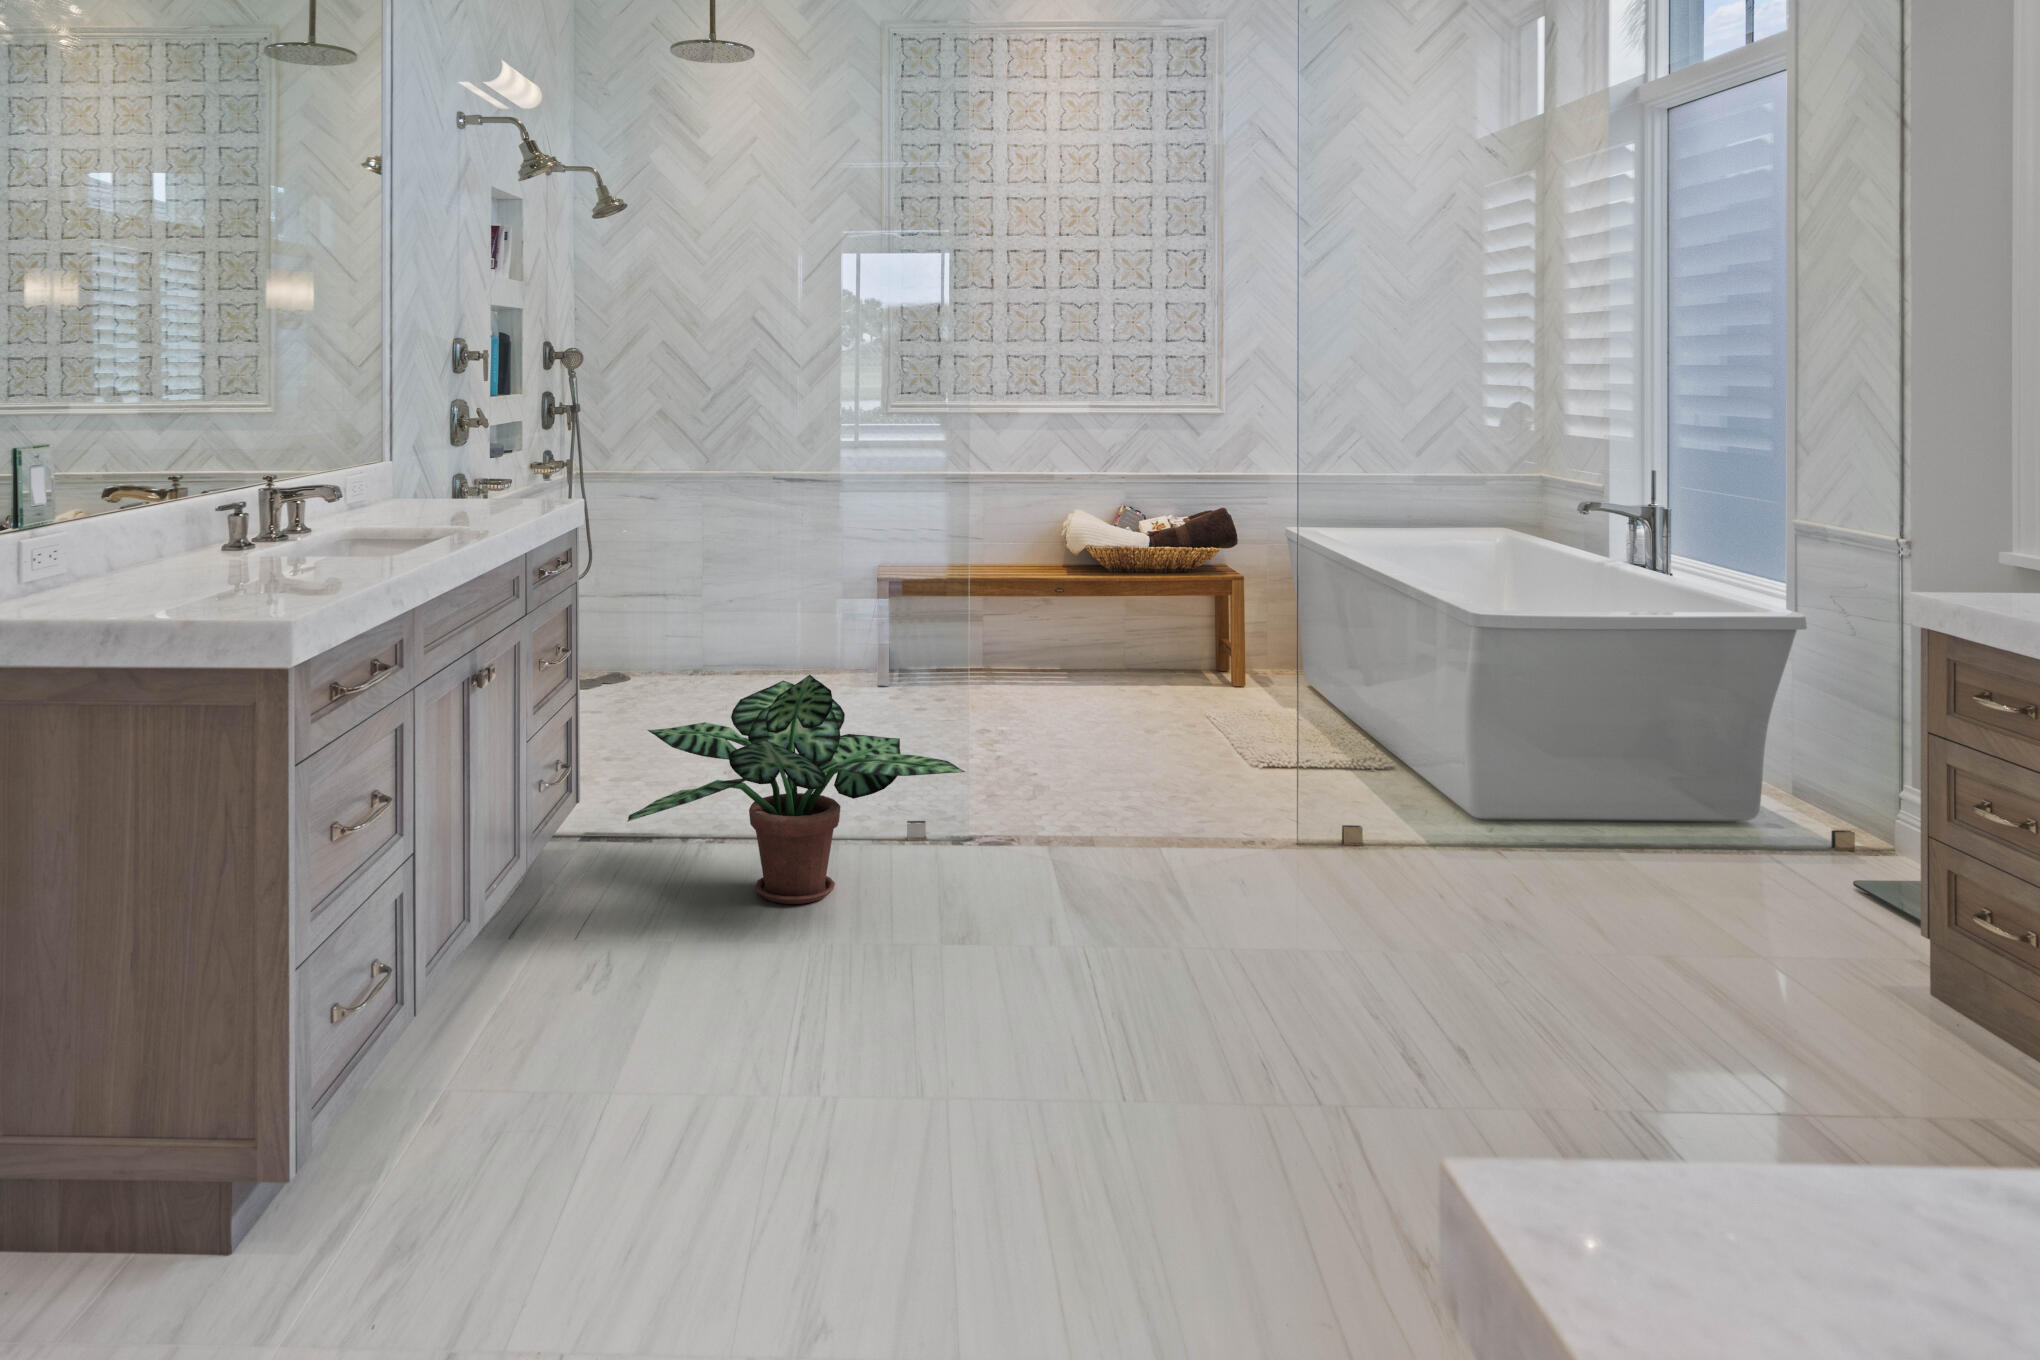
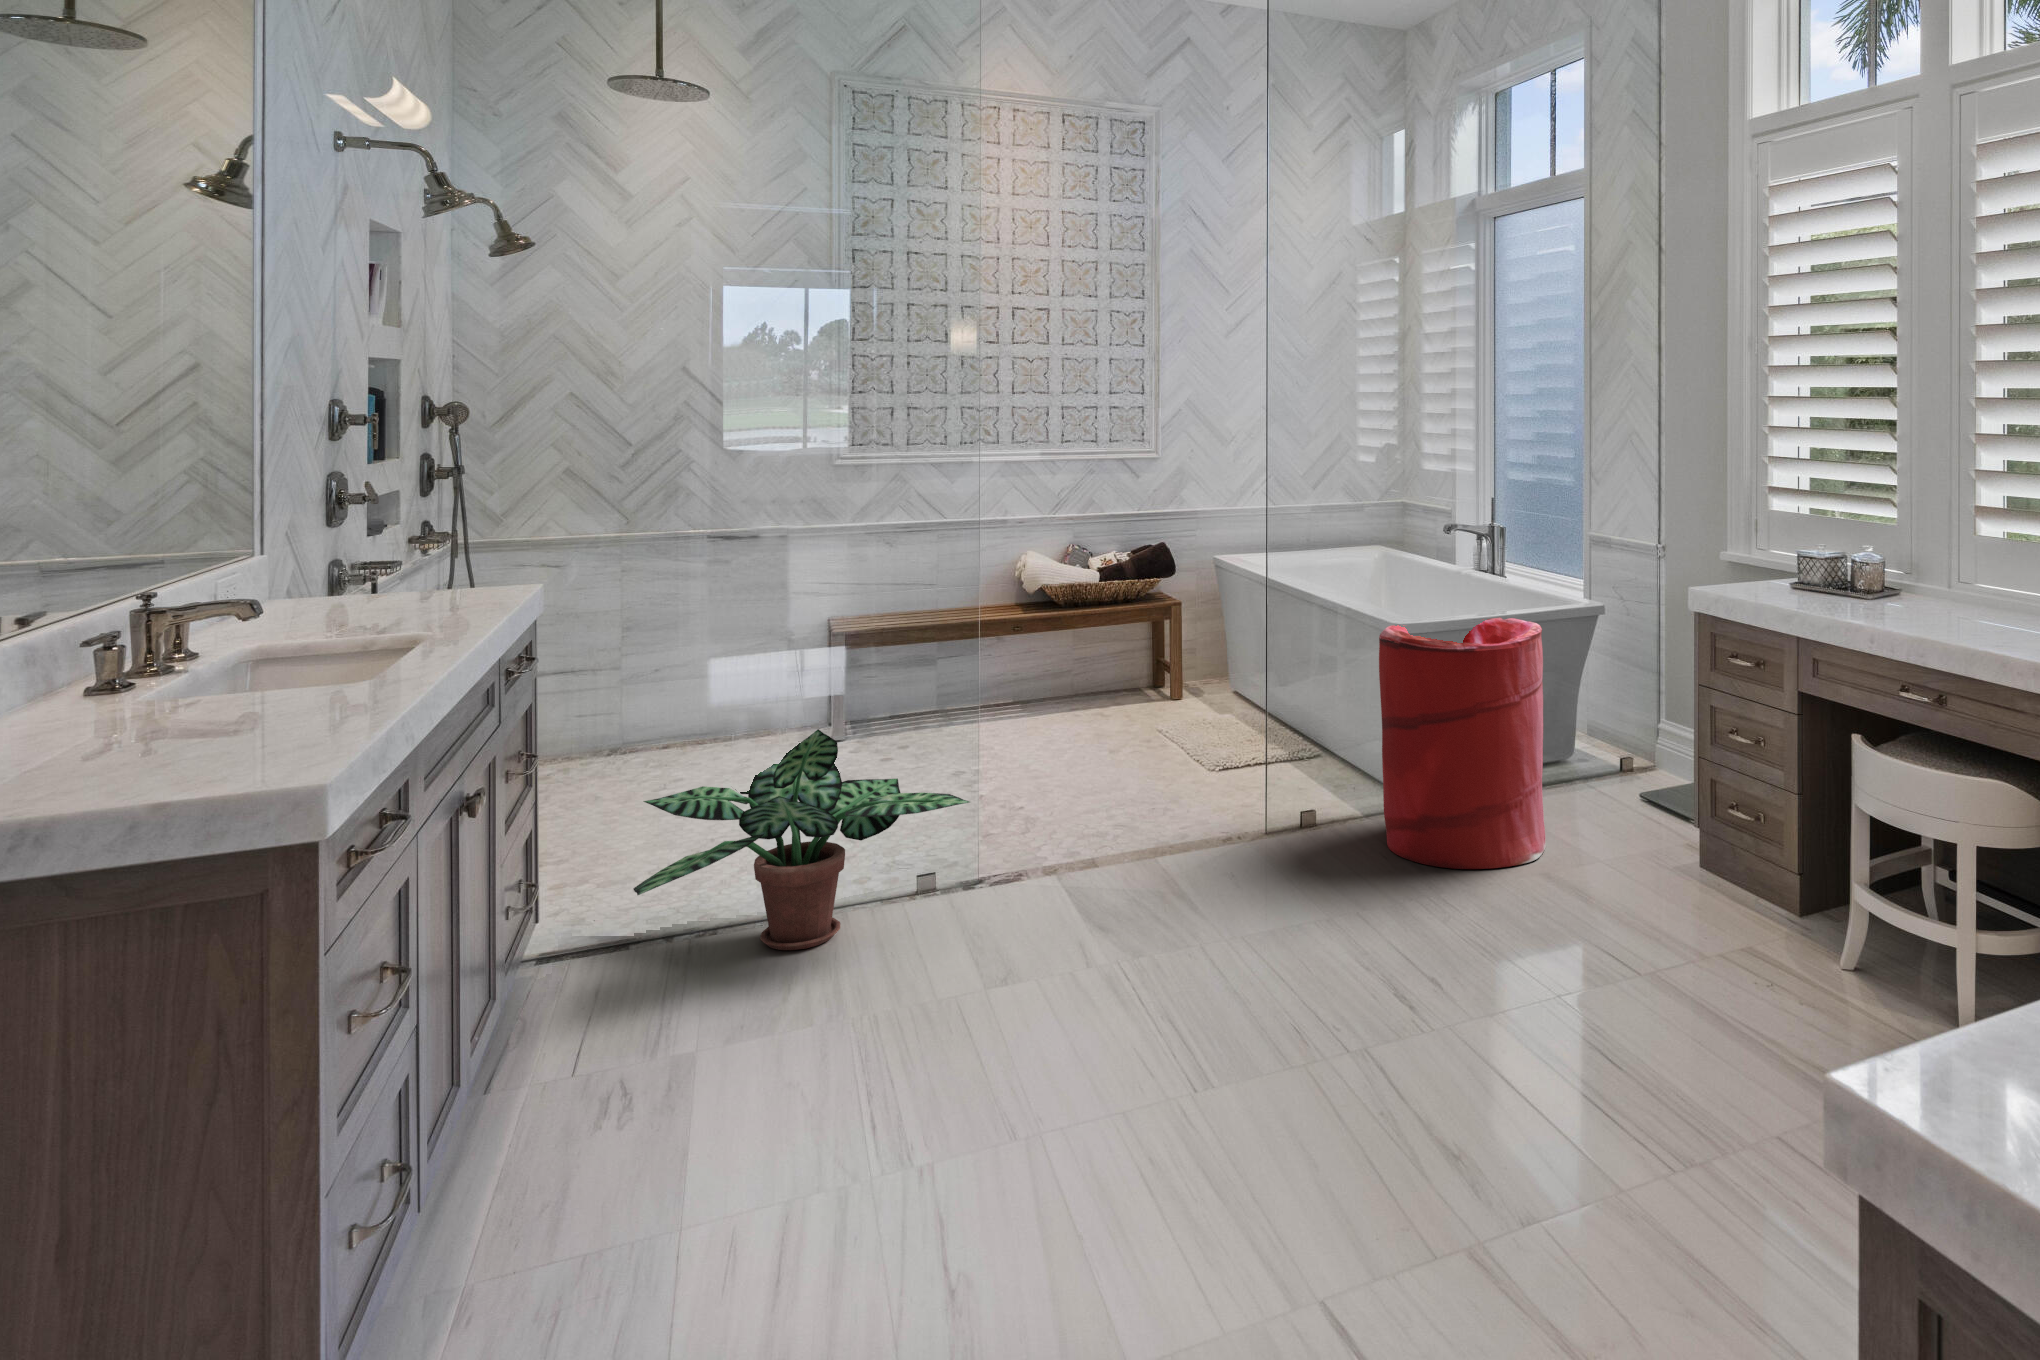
laundry hamper: none [1479,621,1711,944] -> present [1379,618,1545,869]

